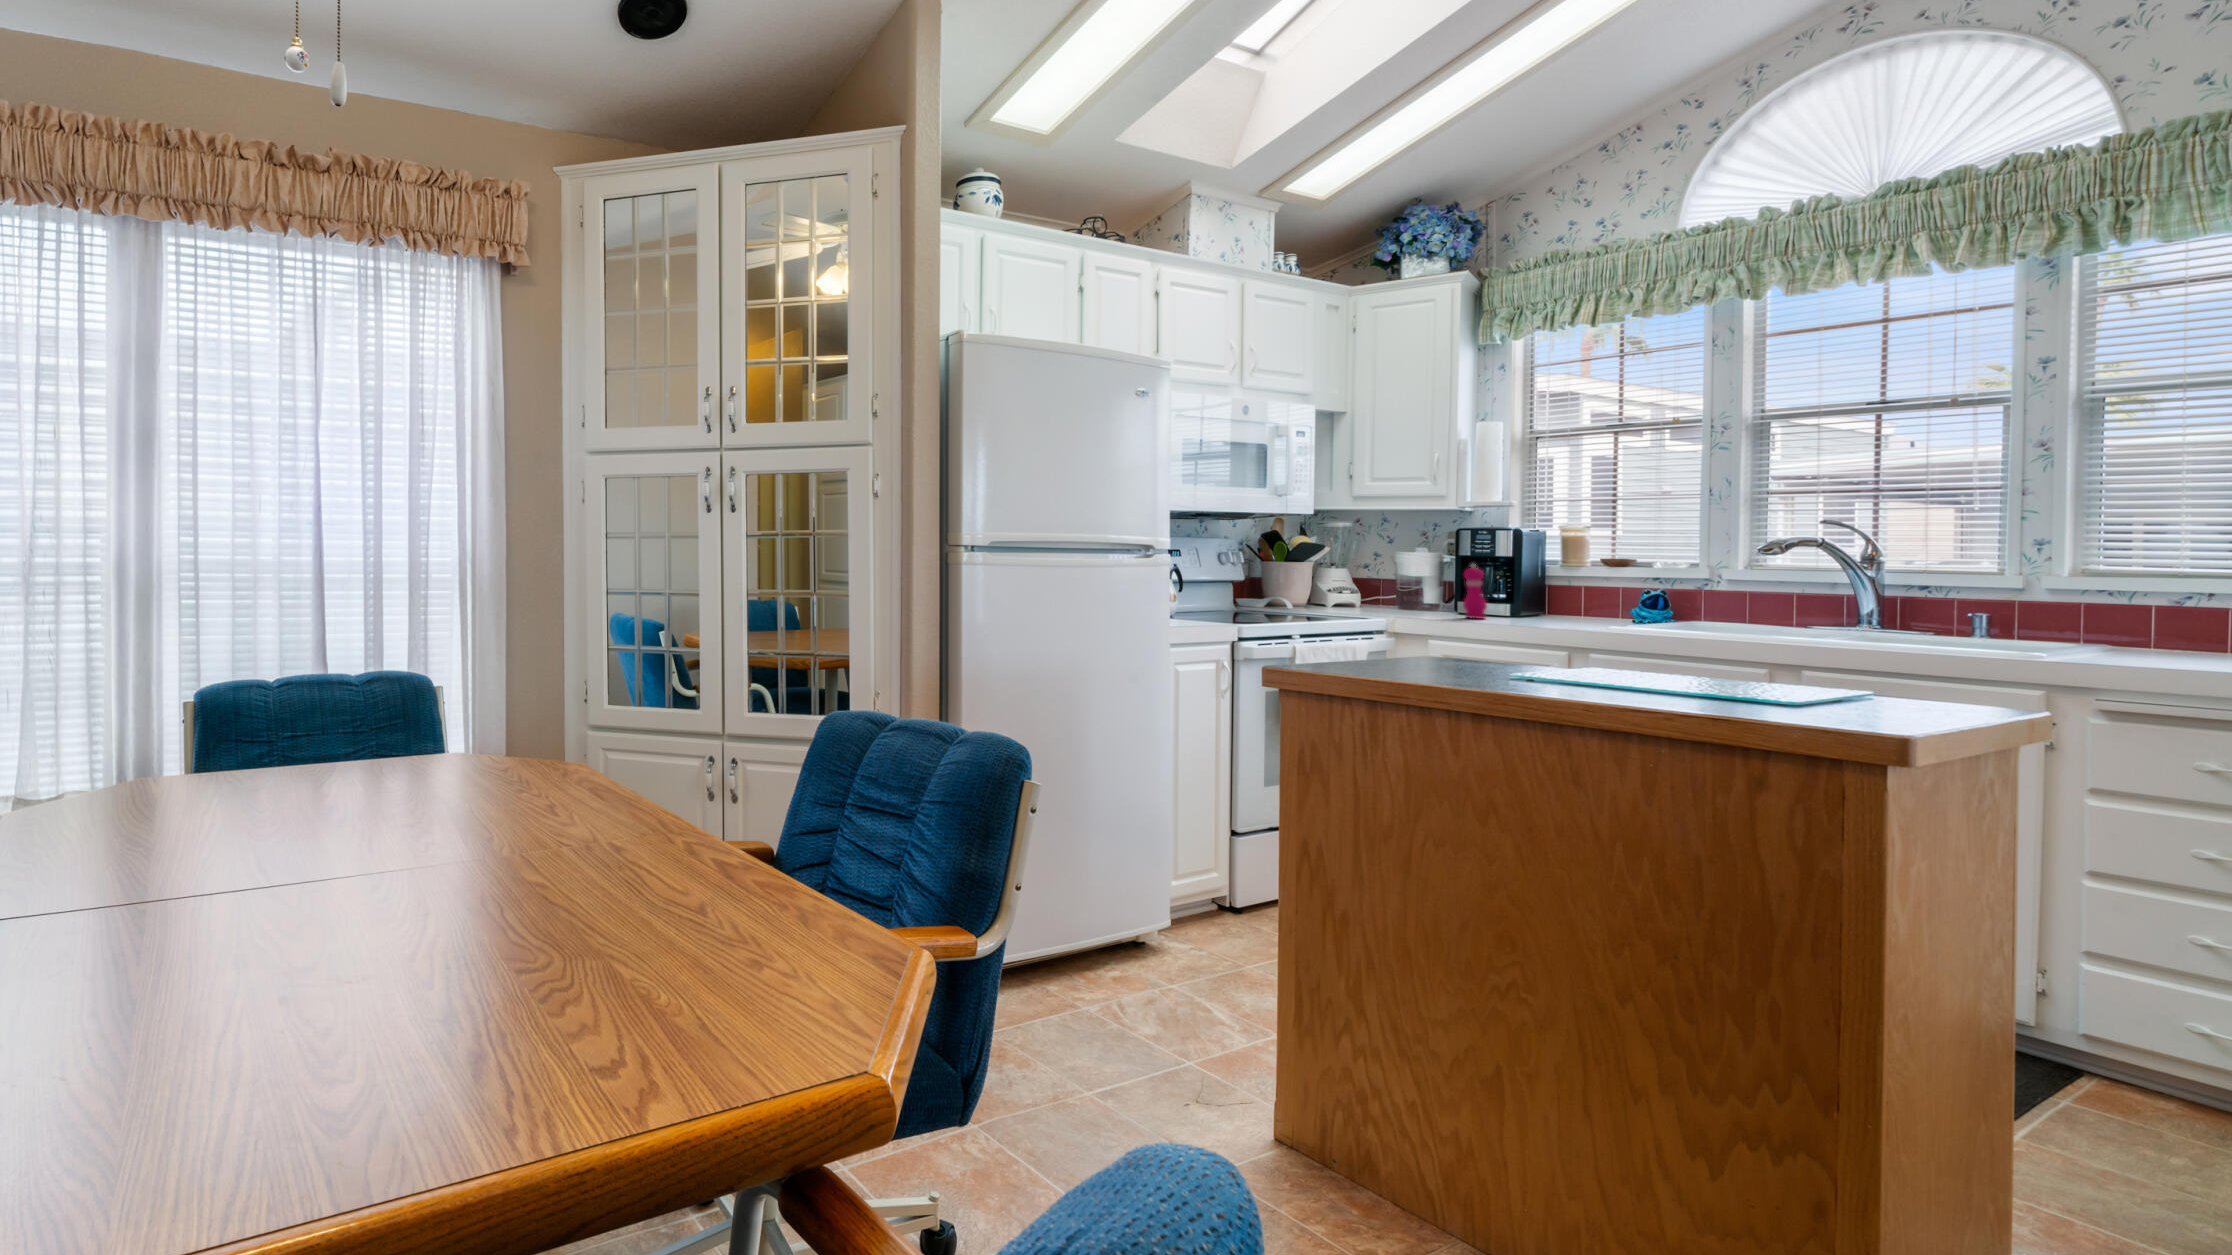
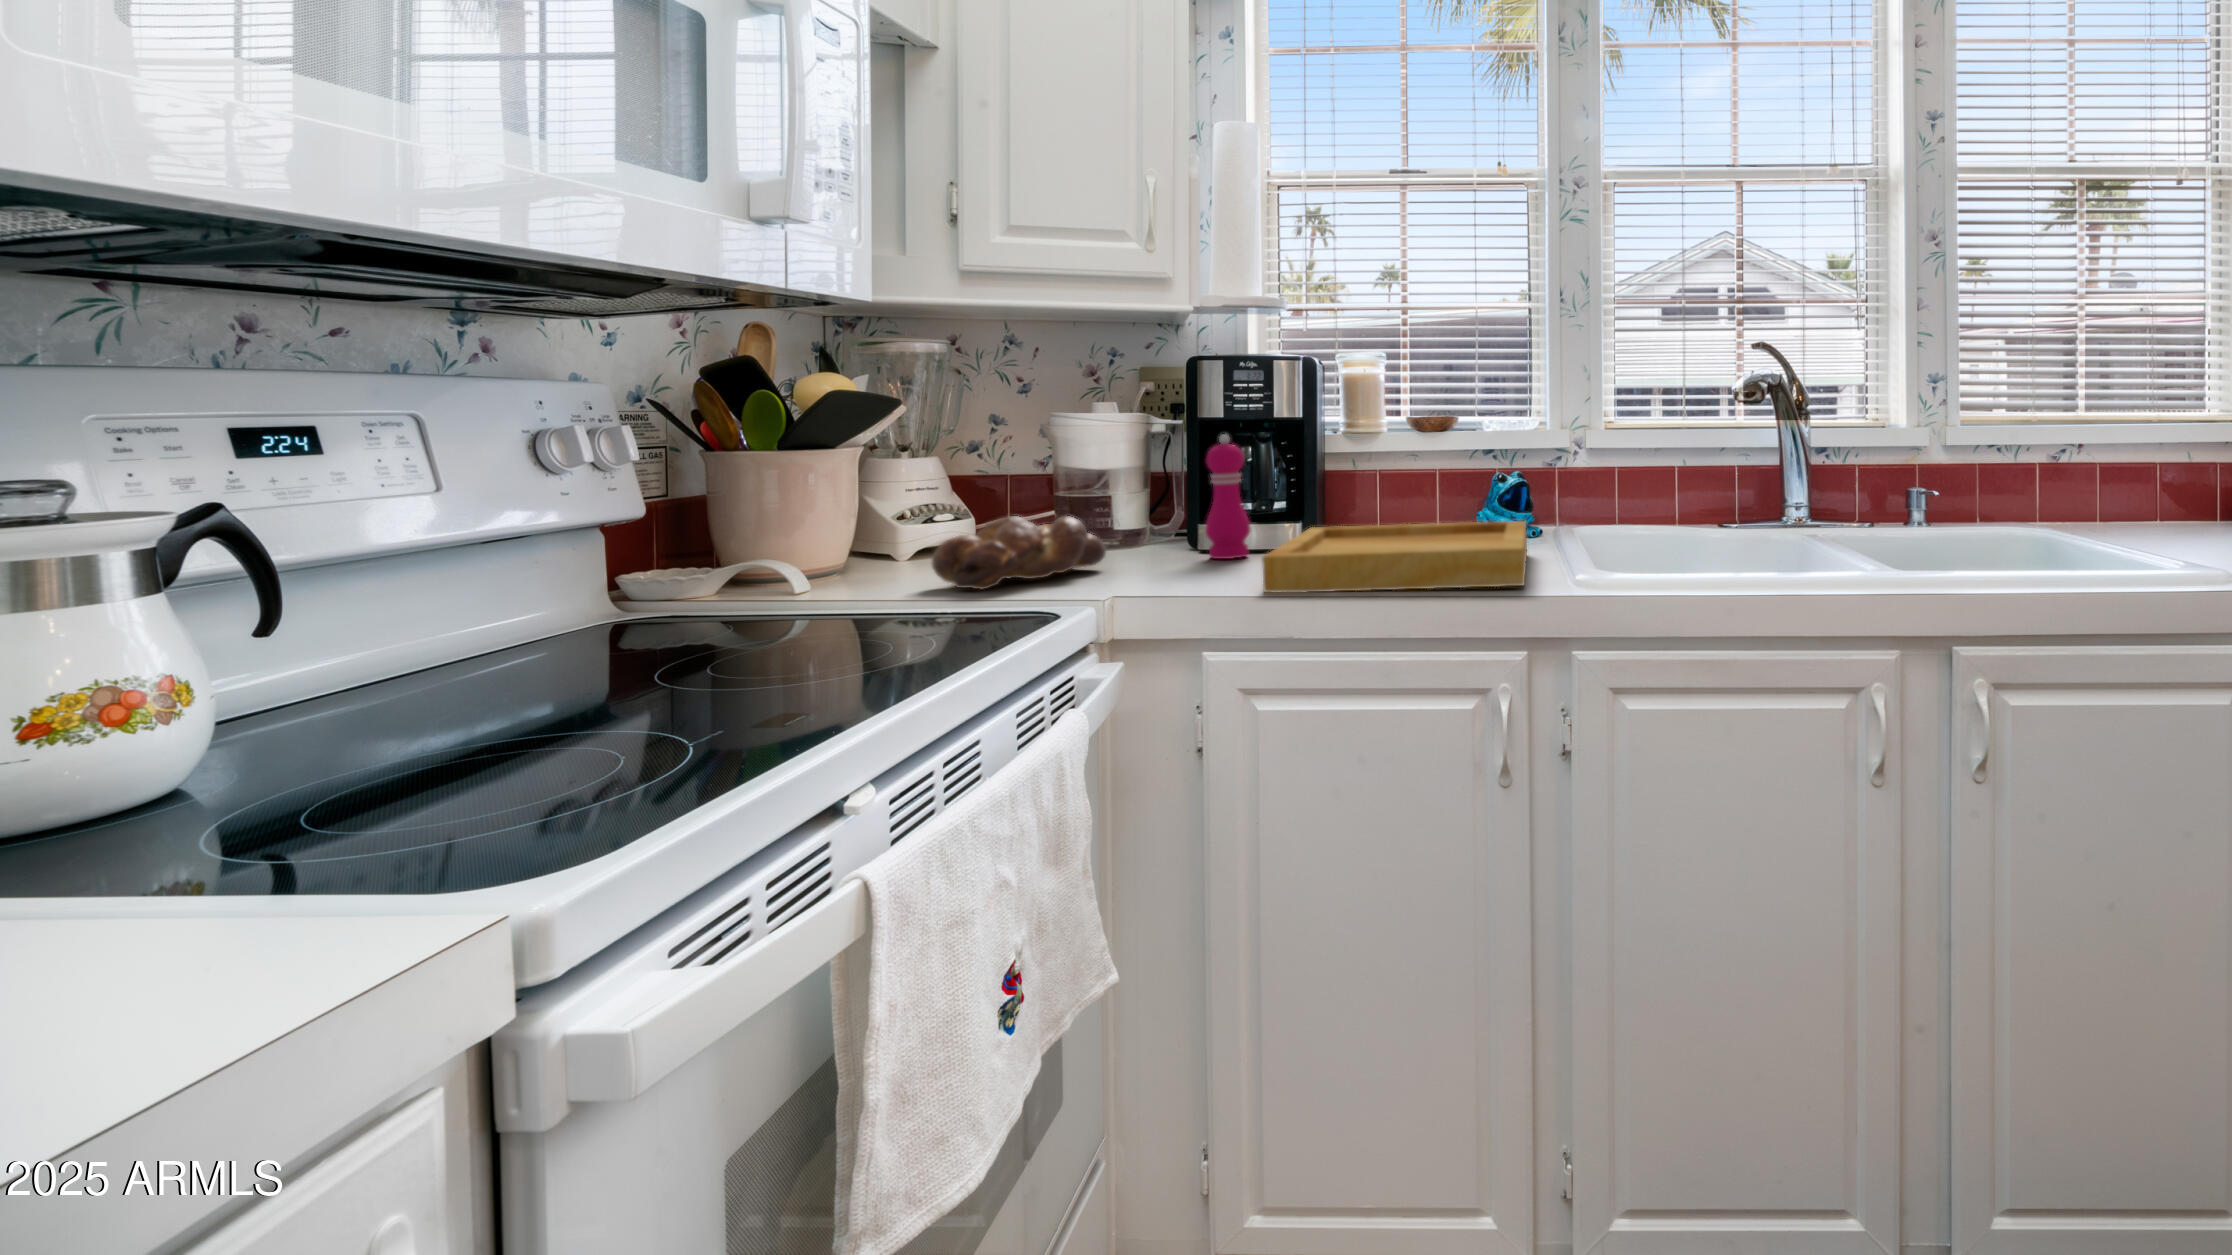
bread loaf: none [1333,591,1410,615] -> present [932,516,1106,589]
tray: none [1460,608,1642,634] -> present [1262,521,1527,593]

